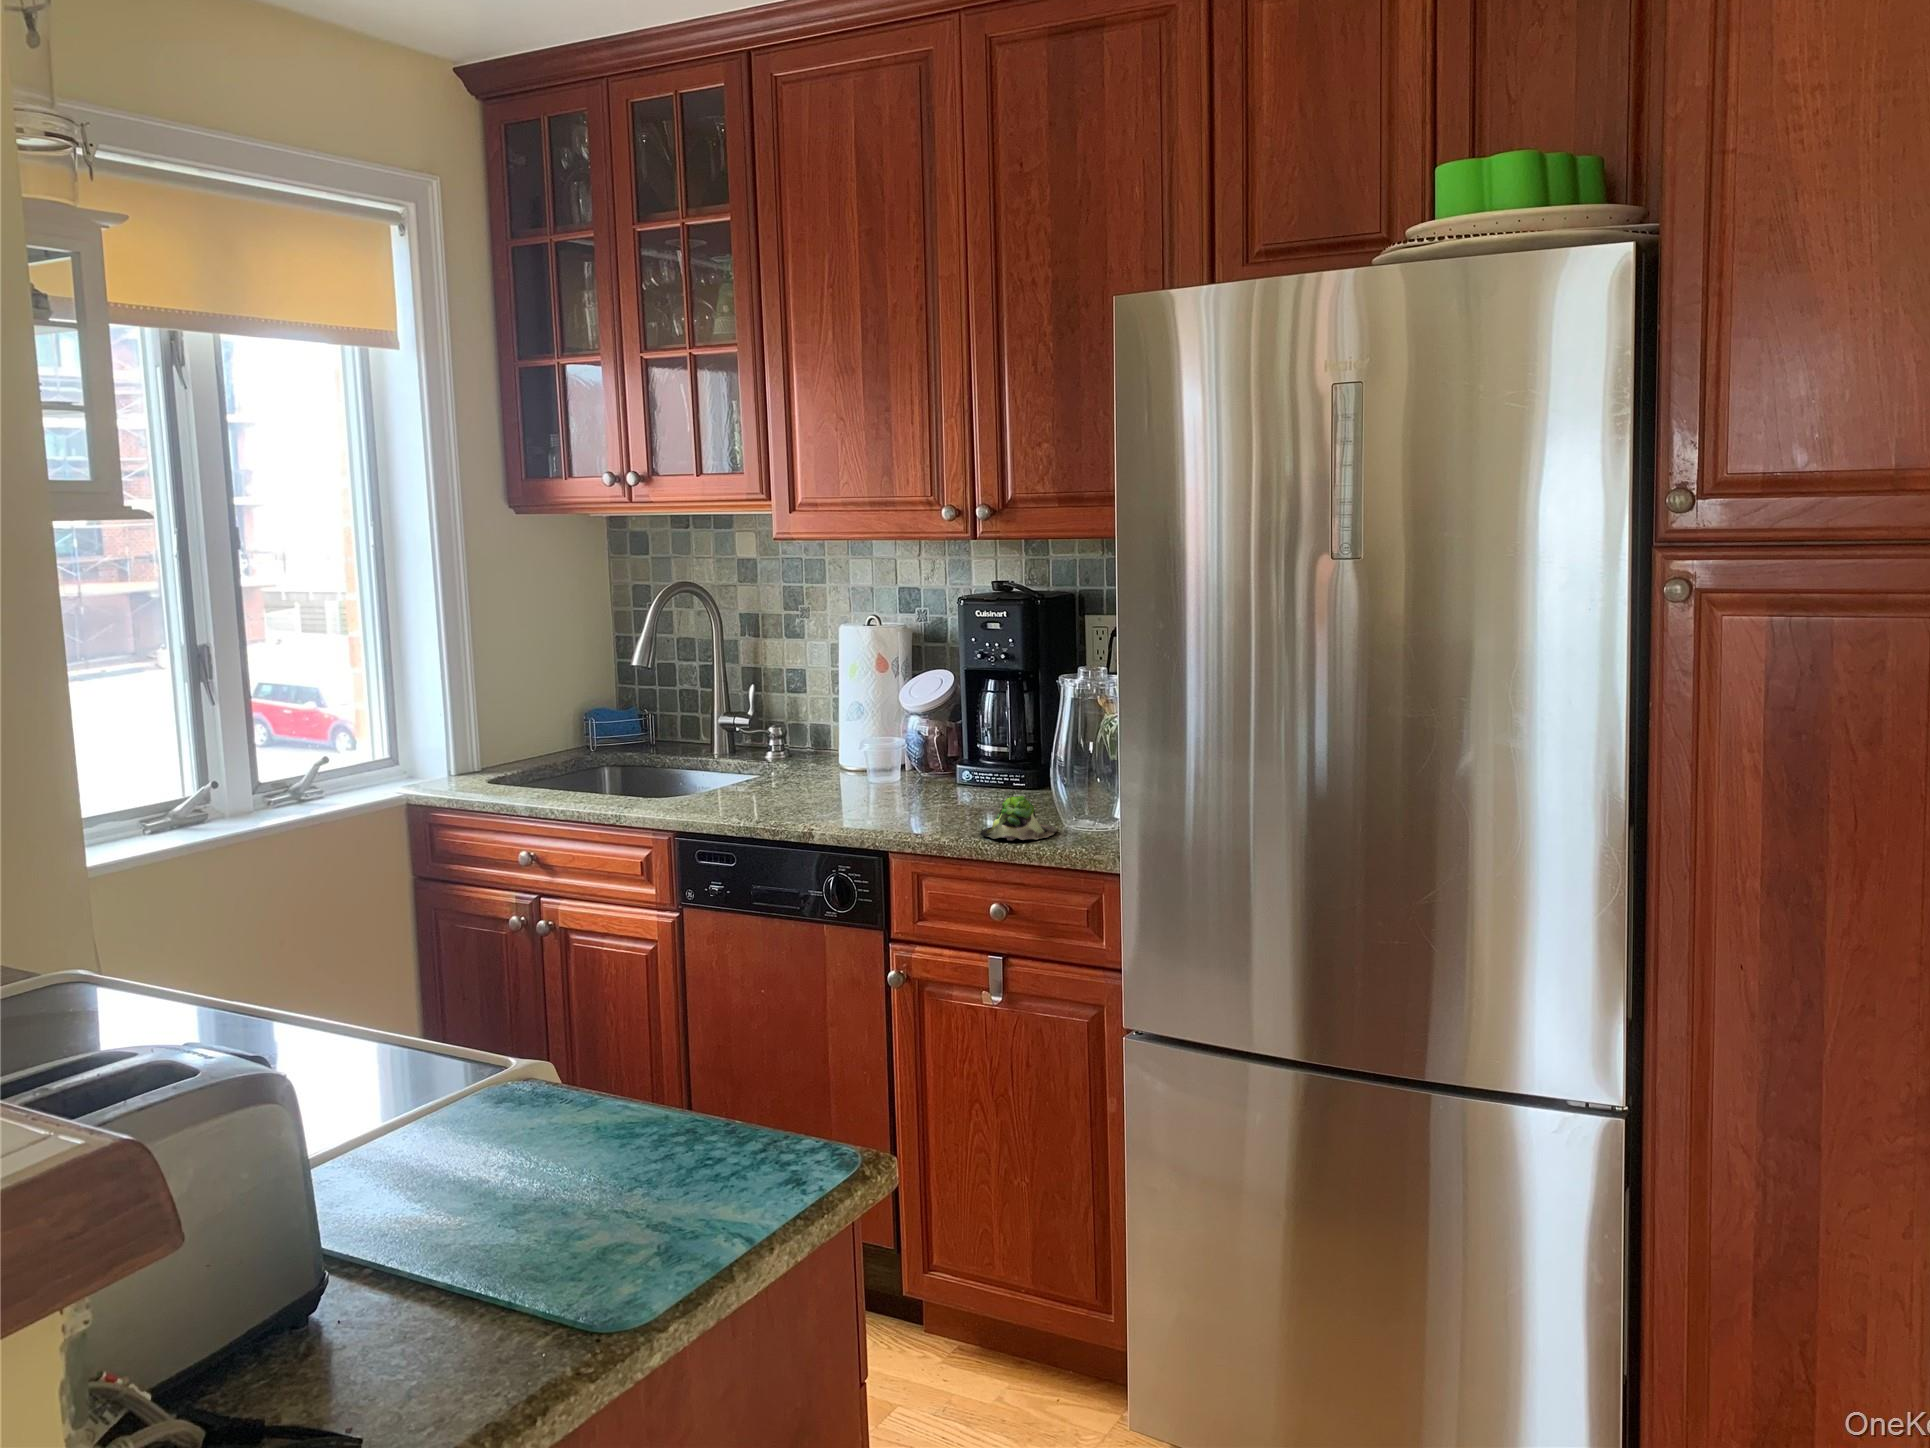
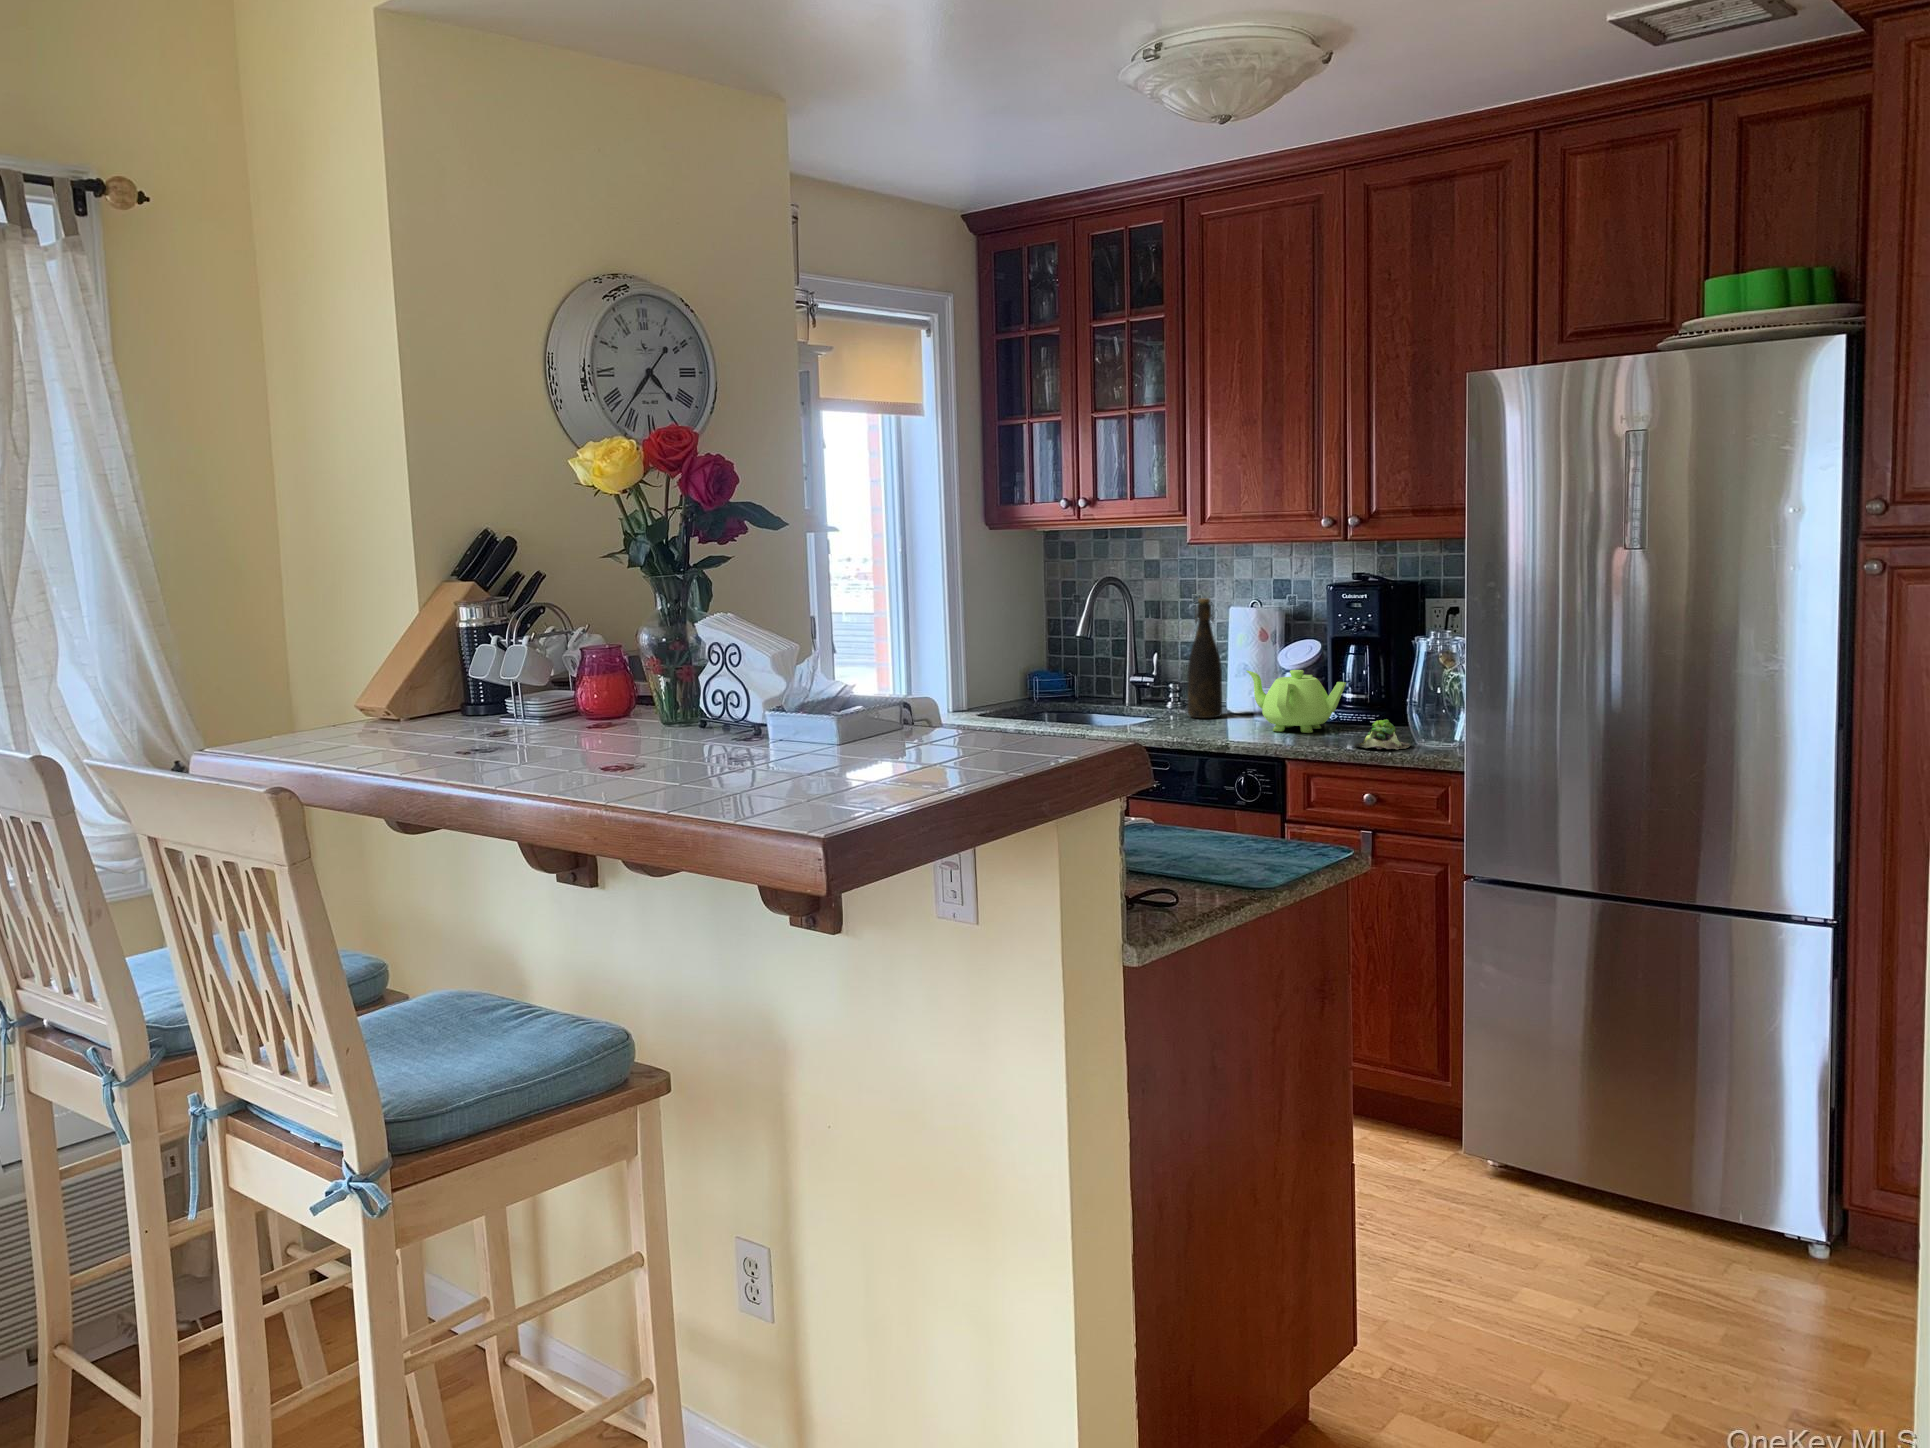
bottle: none [777,614,826,780] -> present [1188,598,1222,718]
teapot: none [845,717,978,807] -> present [1247,670,1346,733]

